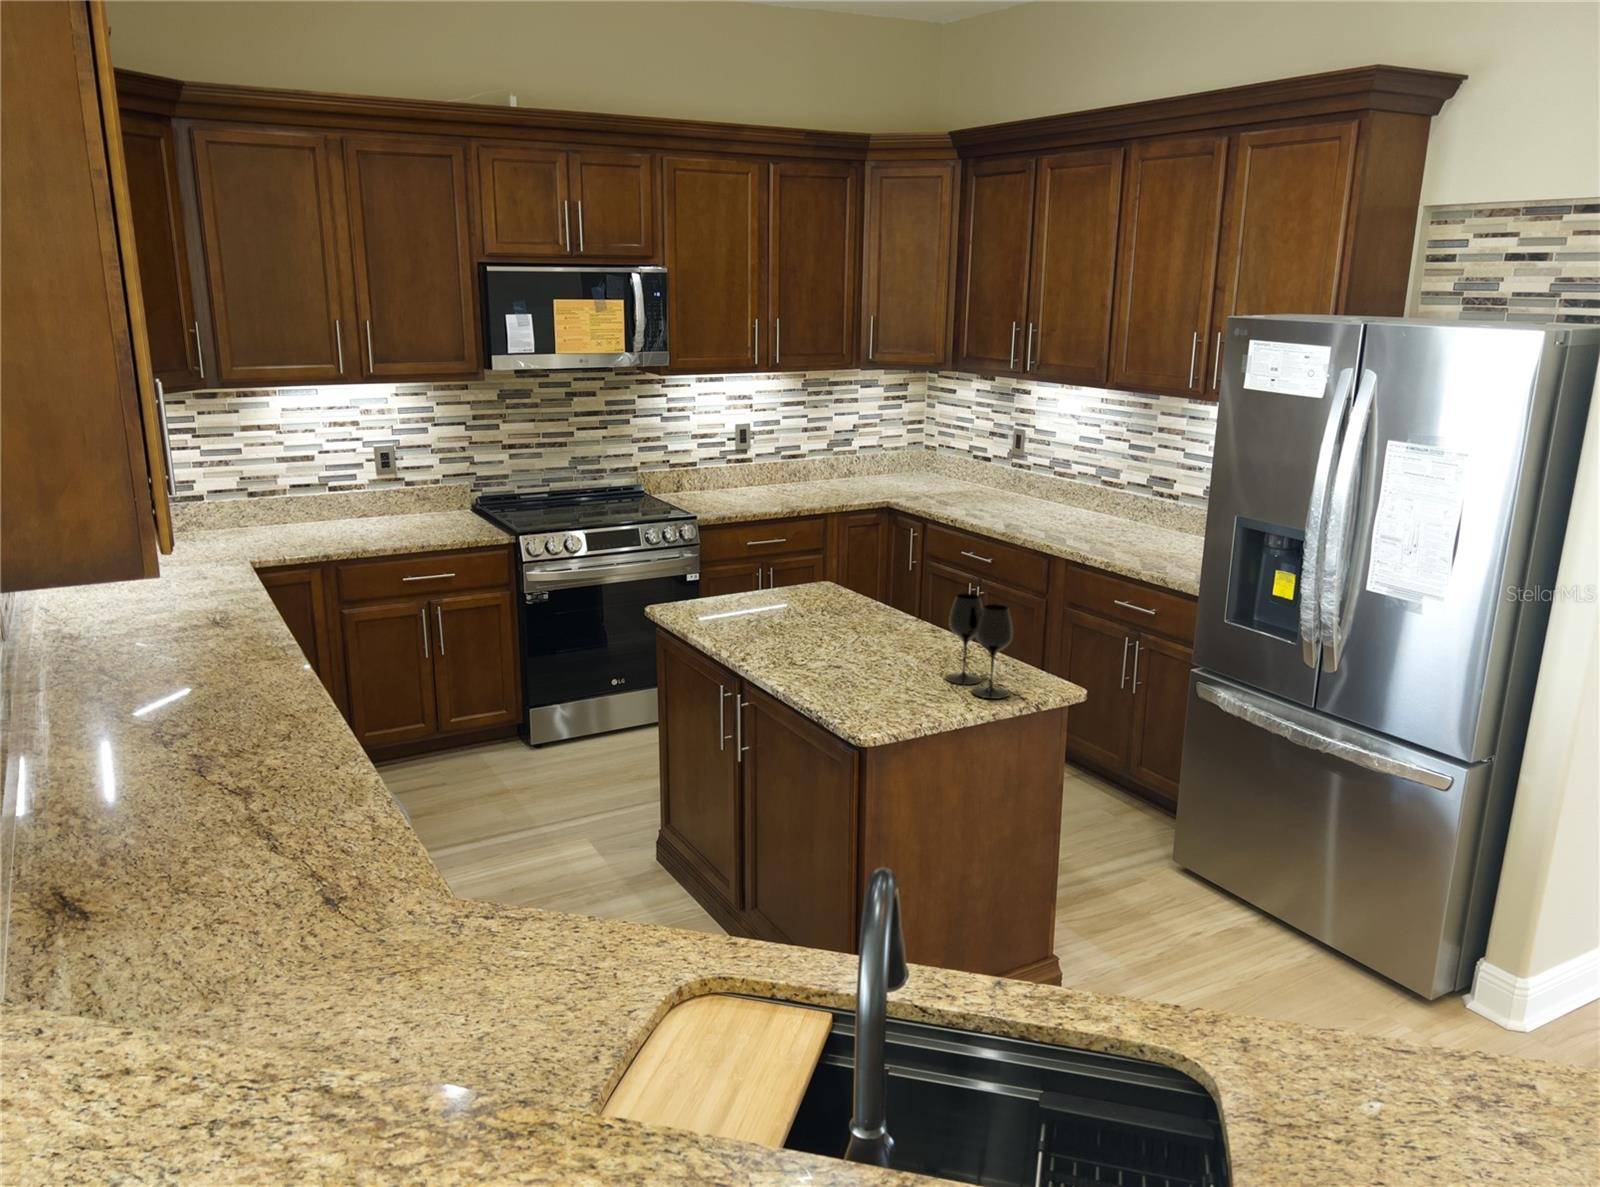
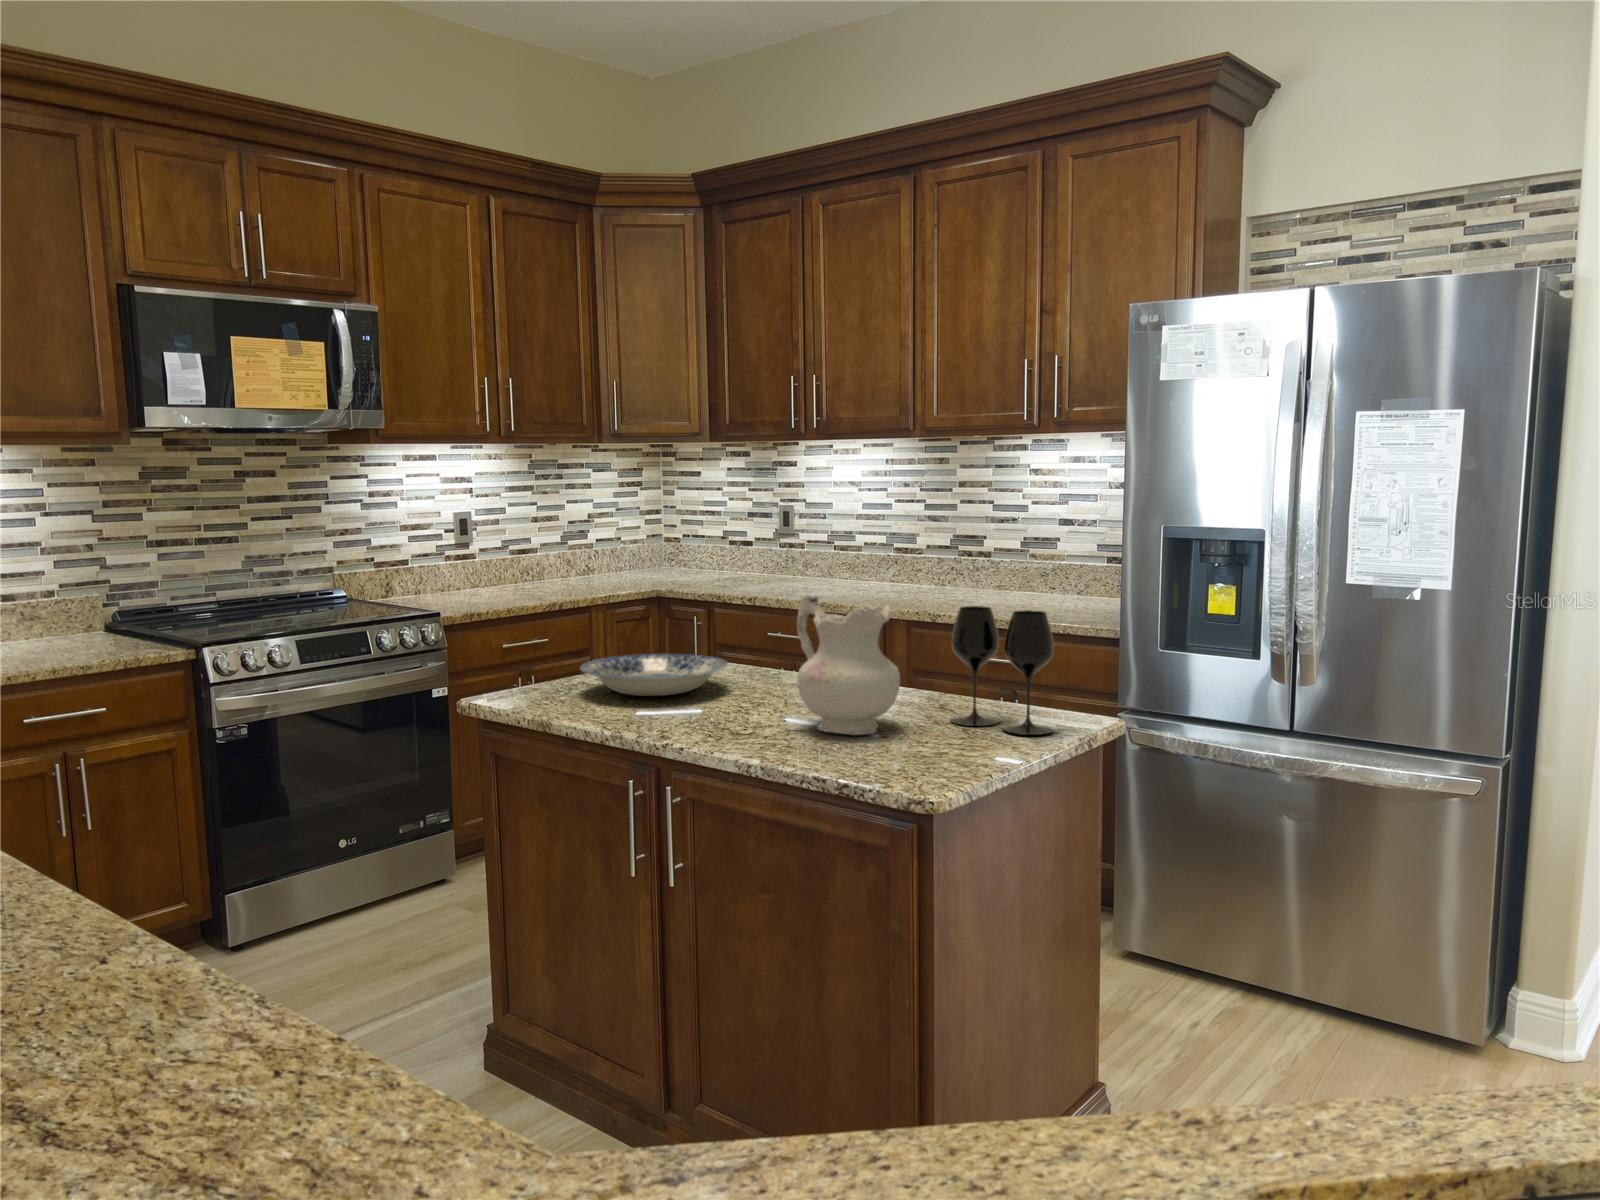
ceramic pitcher: none [831,573,906,681] -> present [797,596,900,735]
plate: none [719,588,826,625] -> present [581,654,728,696]

